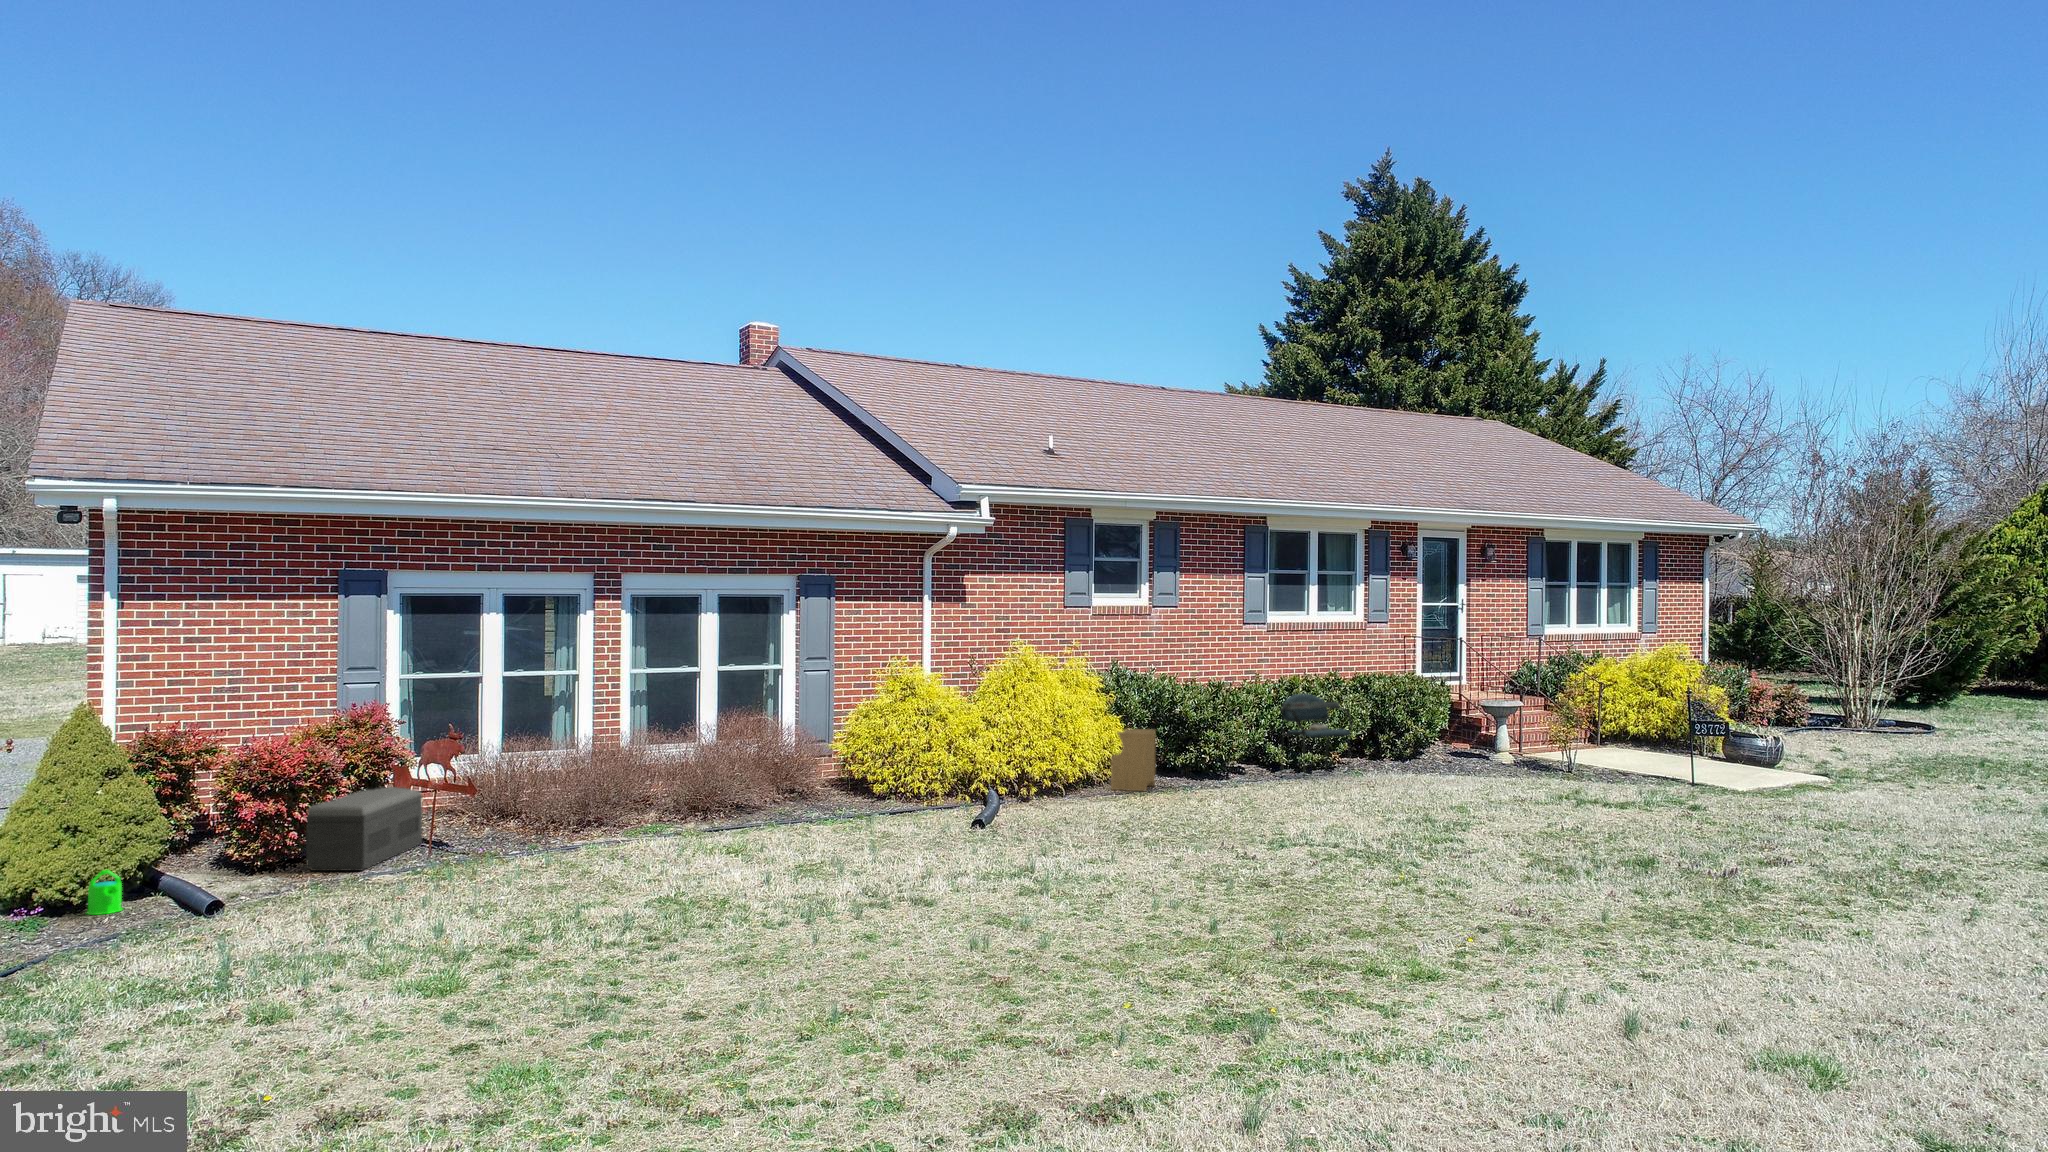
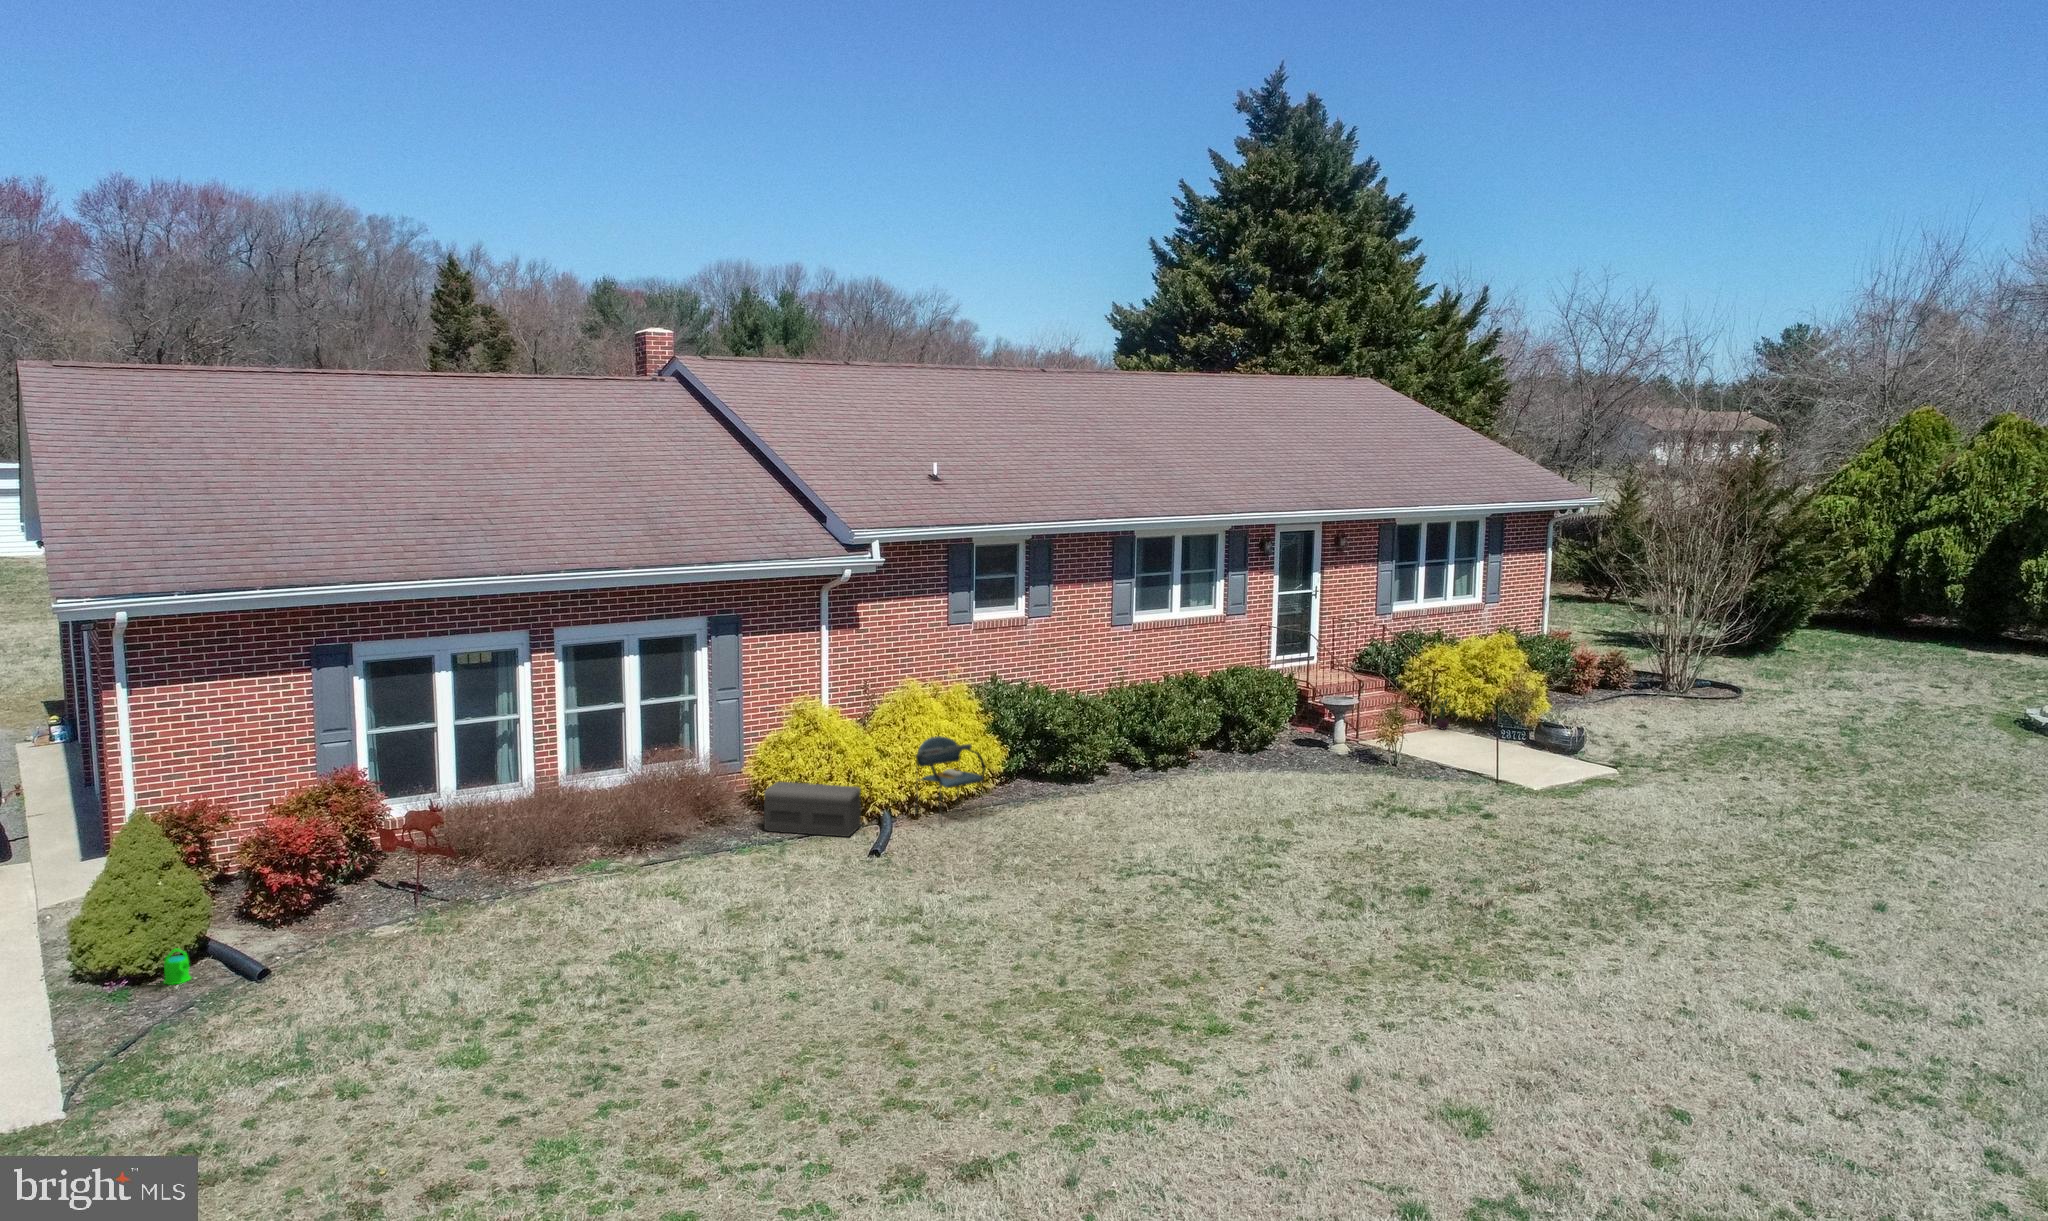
chair: present [1280,694,1353,776] -> present [915,736,986,821]
decorative plant: none [1588,707,1638,747] -> present [1436,698,1449,730]
side table: present [1111,729,1156,791] -> none [988,745,1029,804]
storage bench: present [306,787,423,871] -> present [764,782,861,837]

